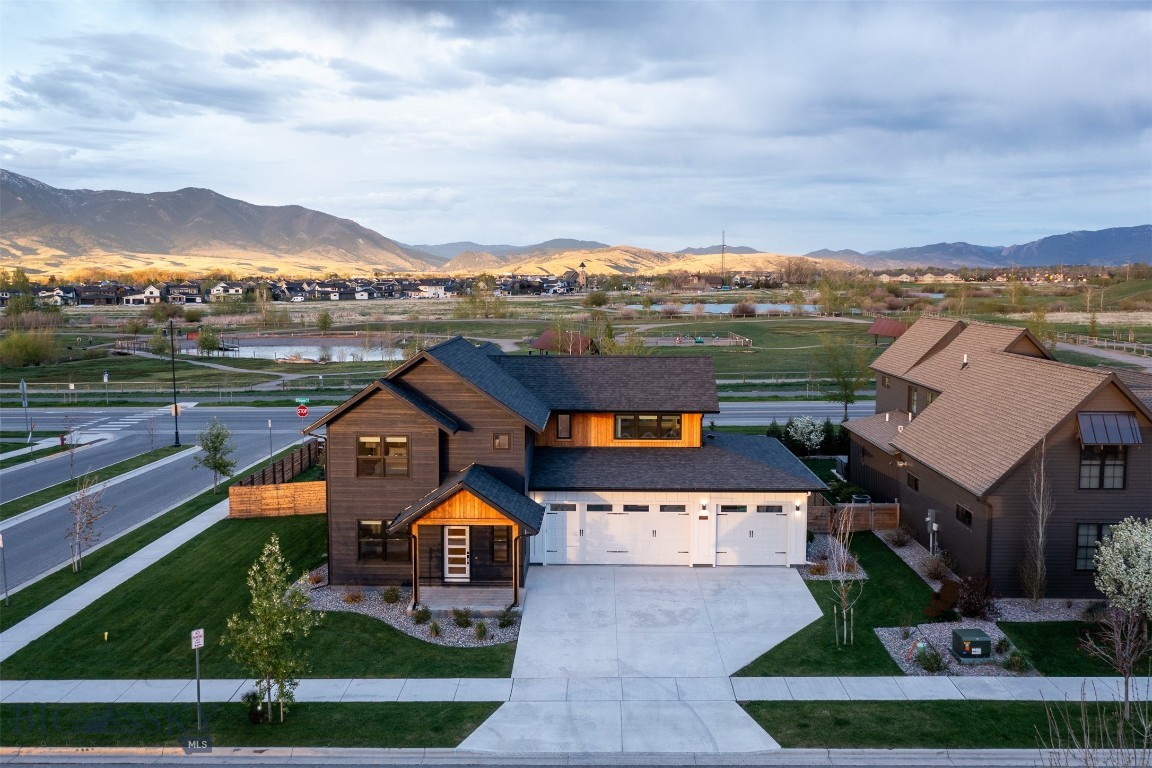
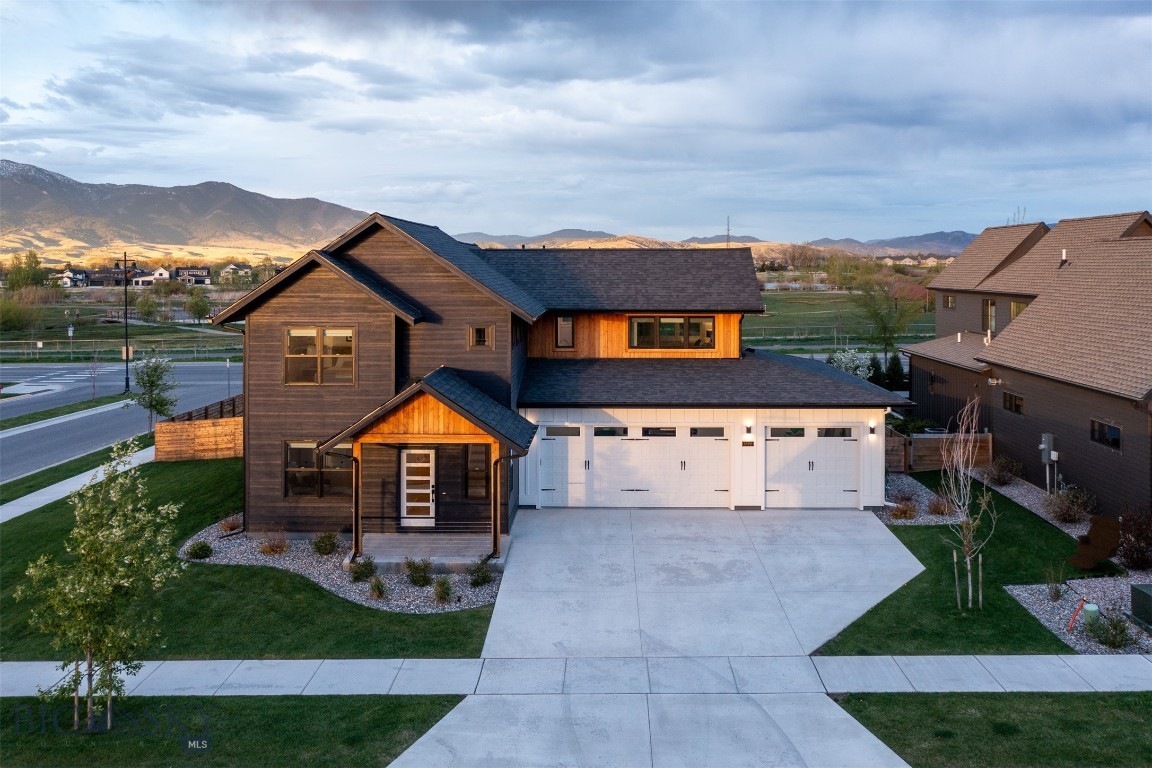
potted tree: present [241,691,265,722] -> none [28,673,77,730]

